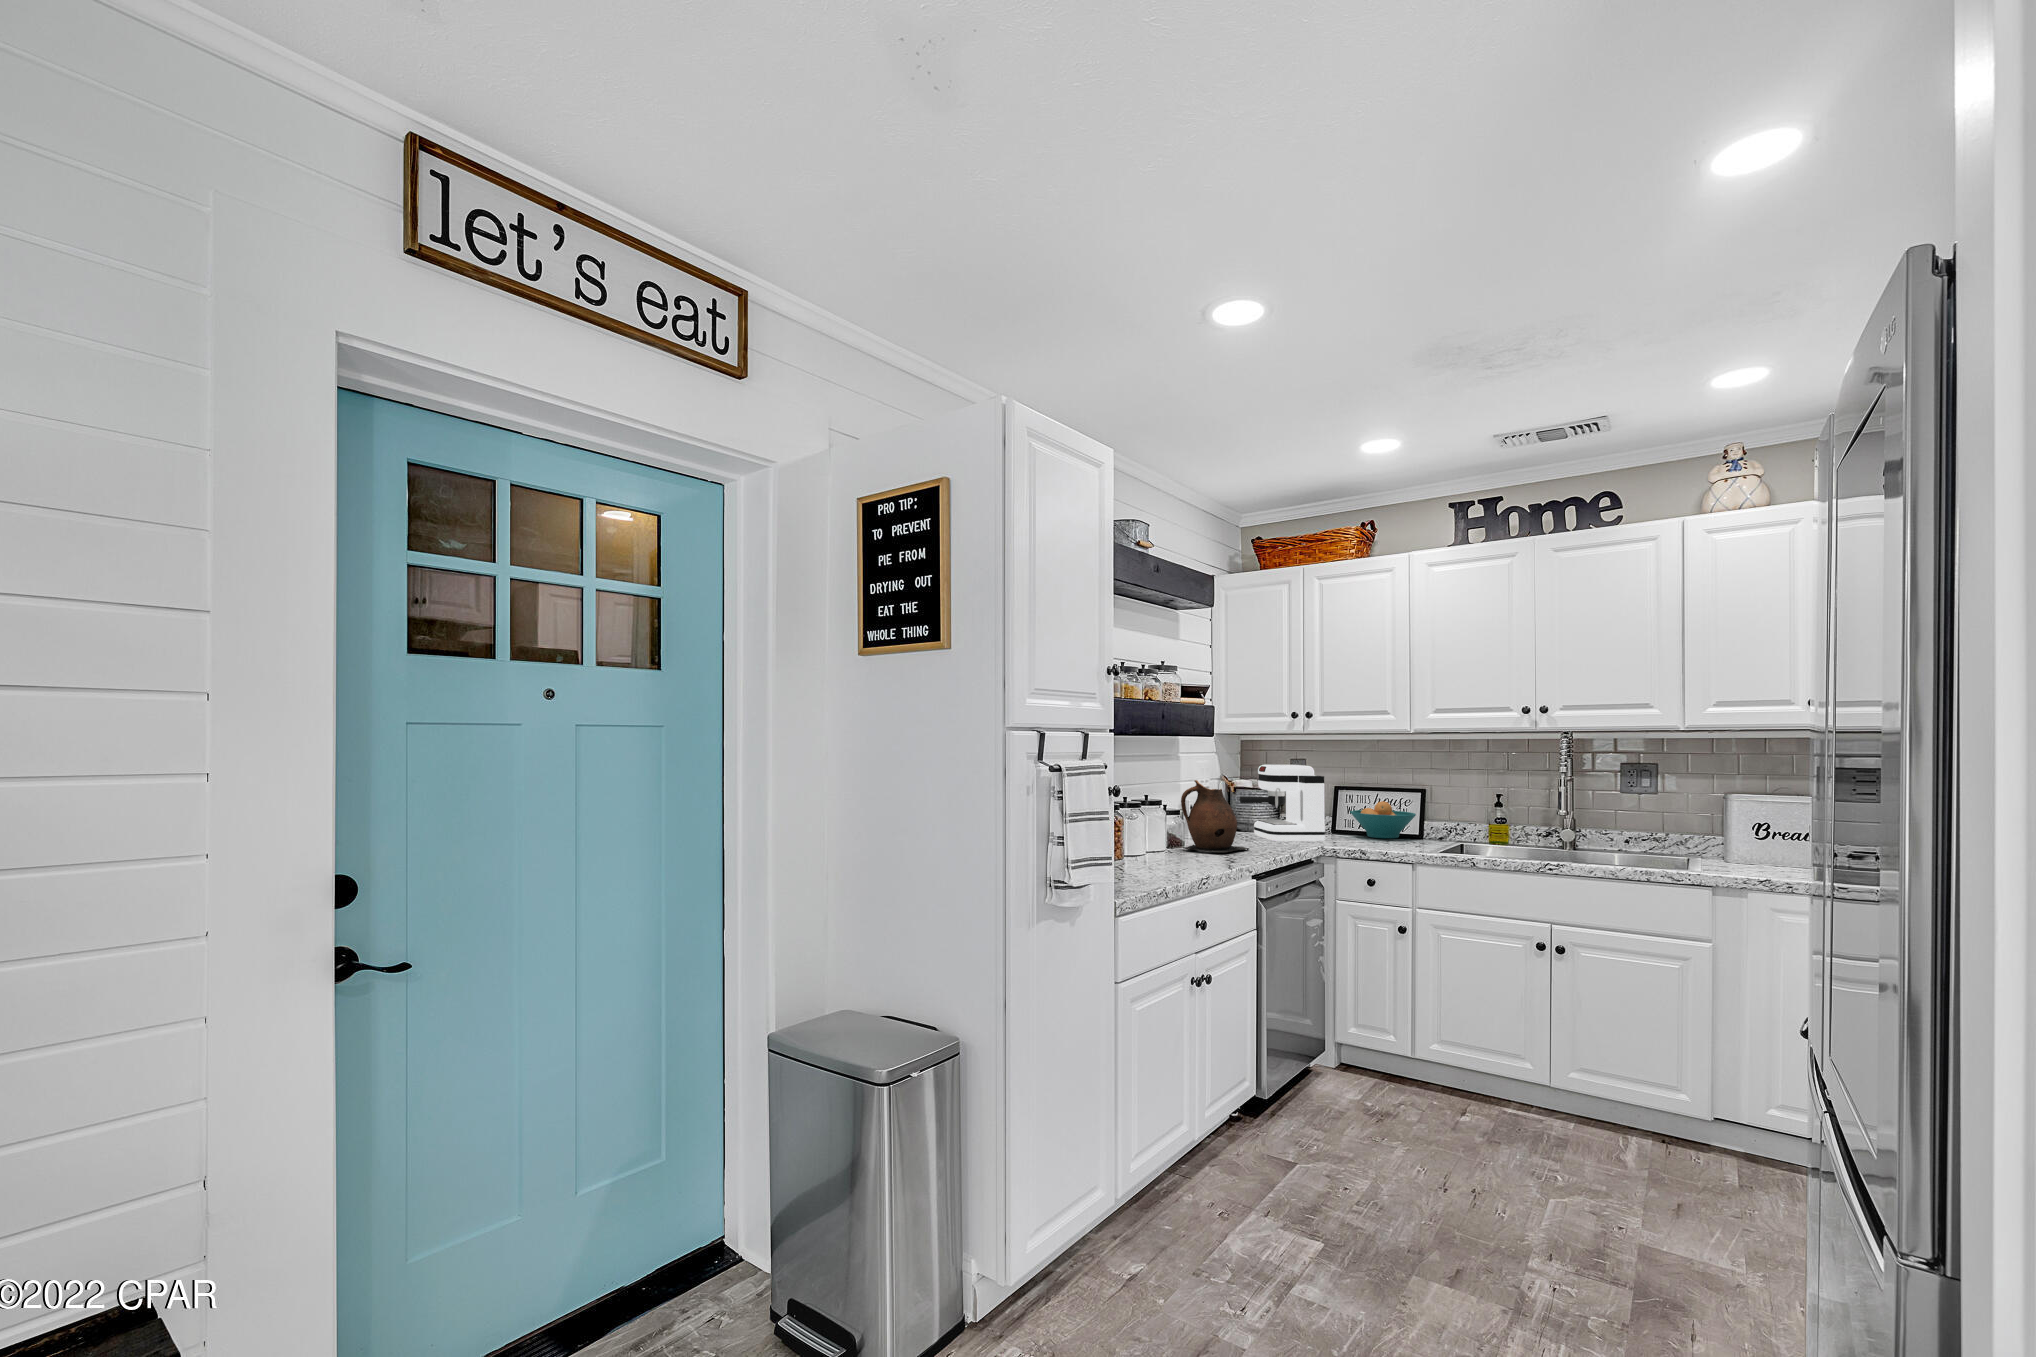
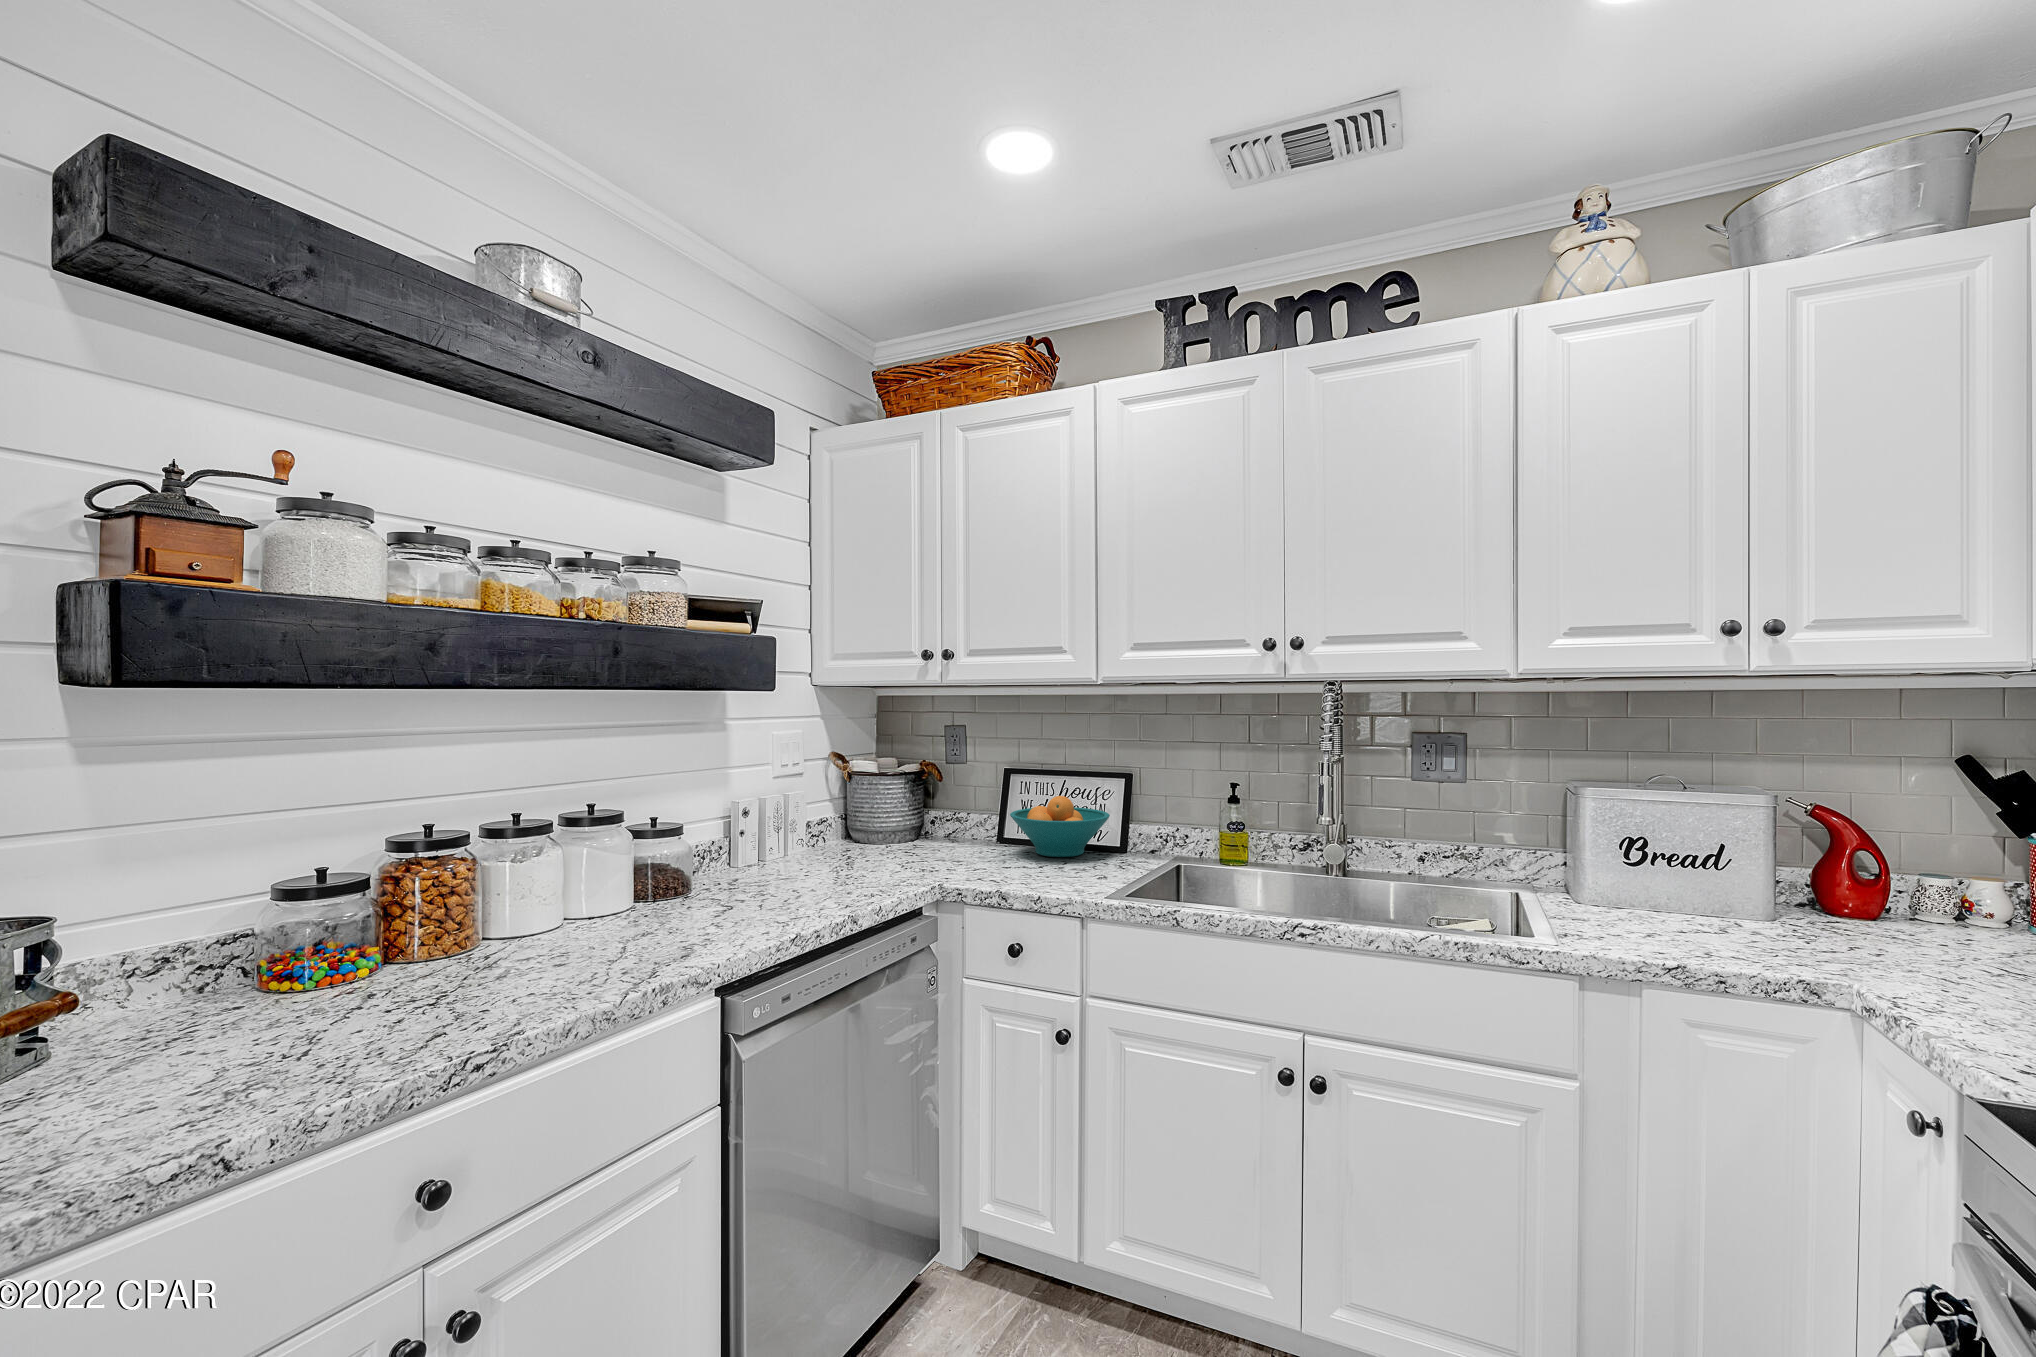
coffee maker: present [1240,765,1325,843] -> none [816,740,950,878]
ceramic pitcher: present [1181,780,1248,853] -> none [655,780,784,925]

